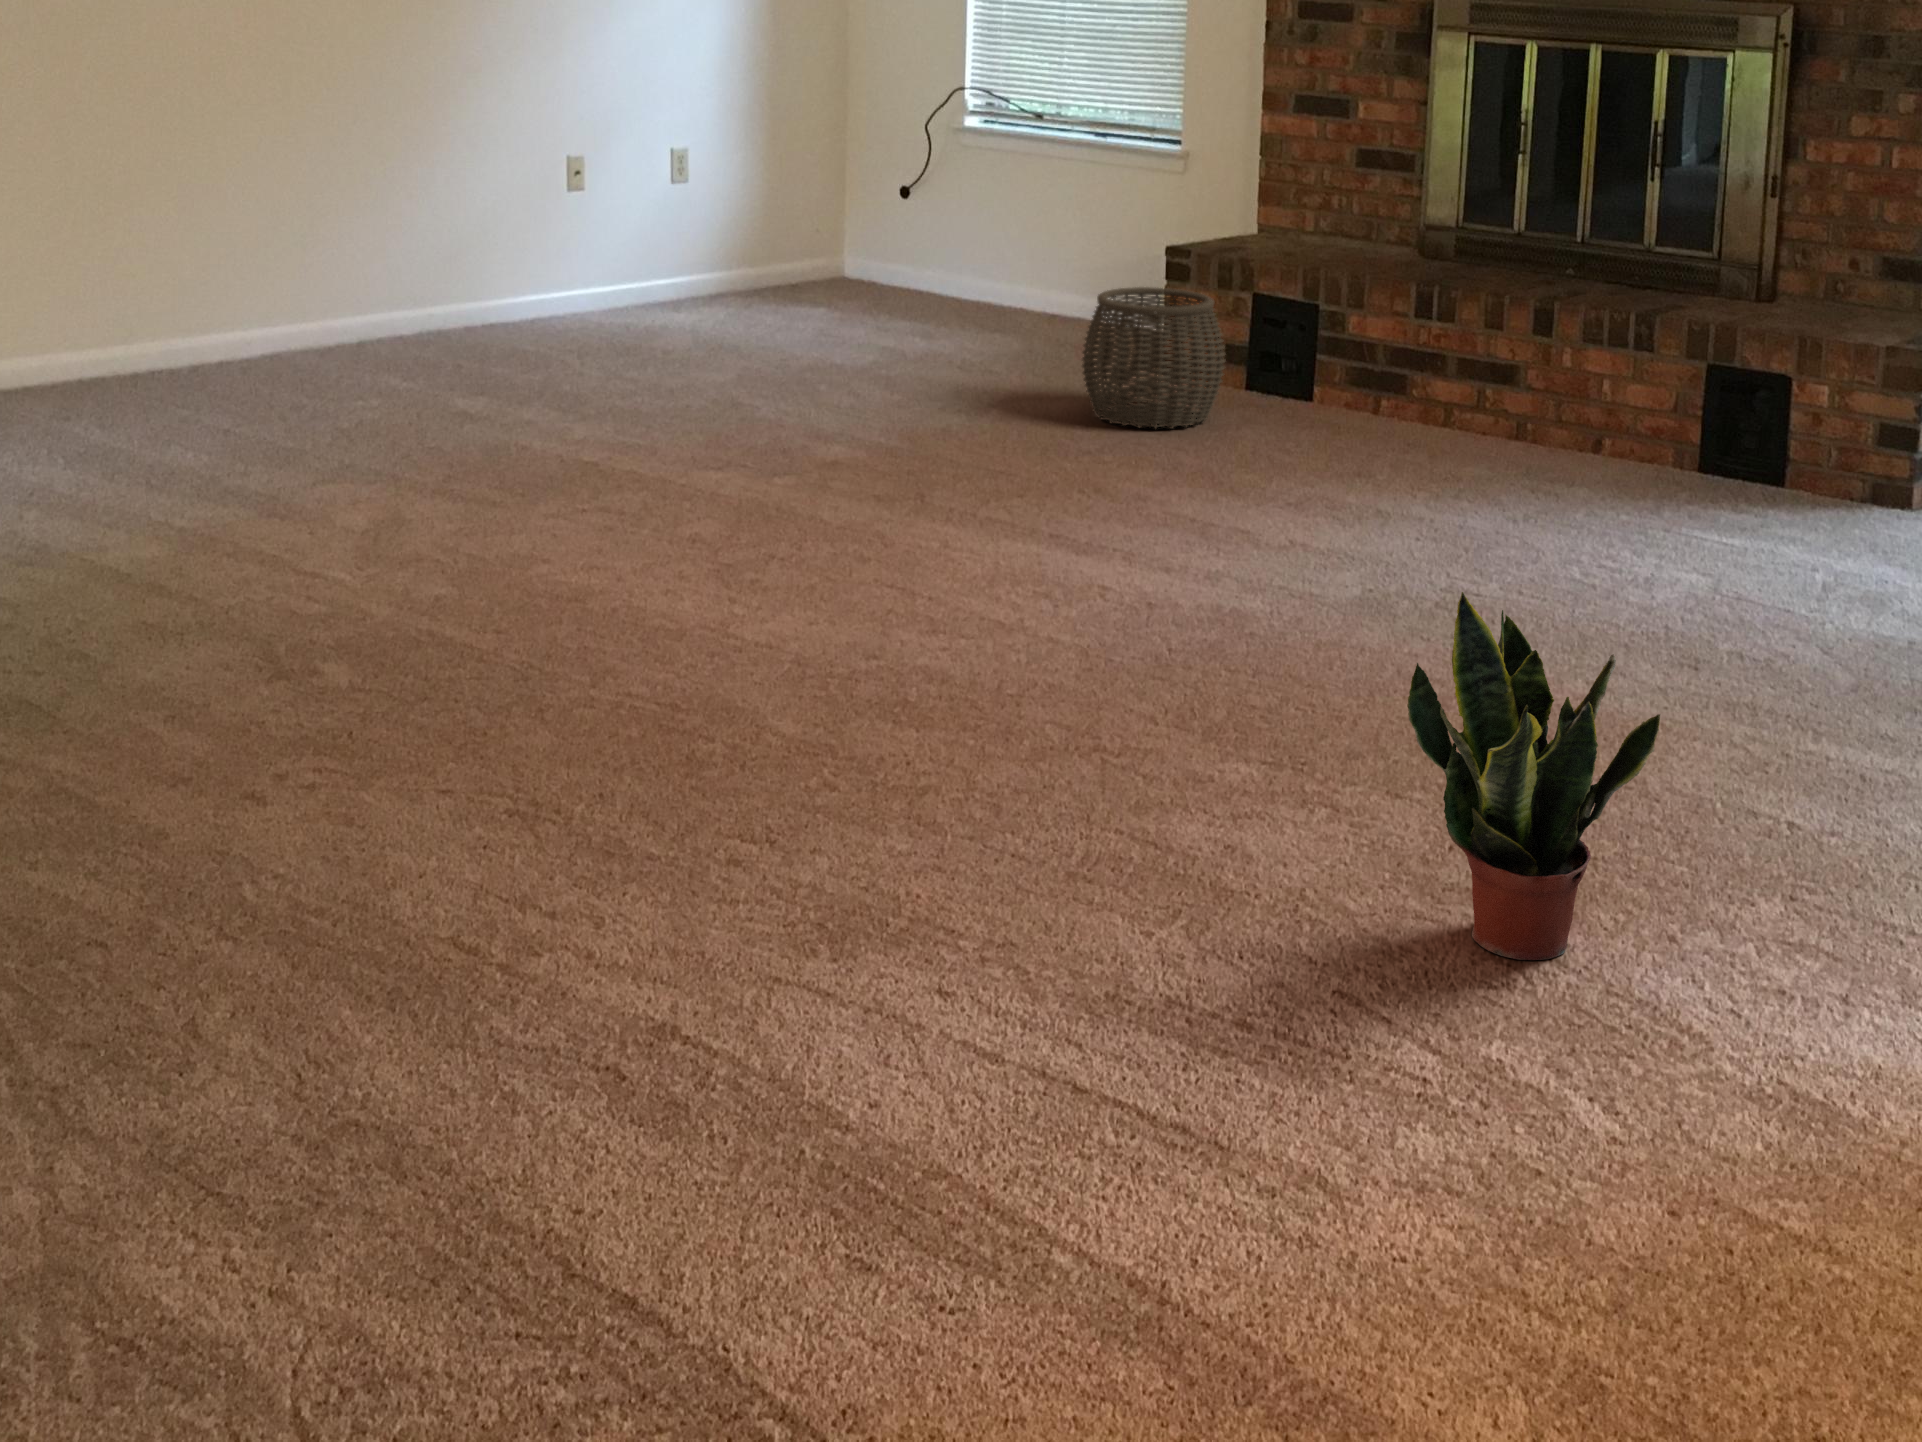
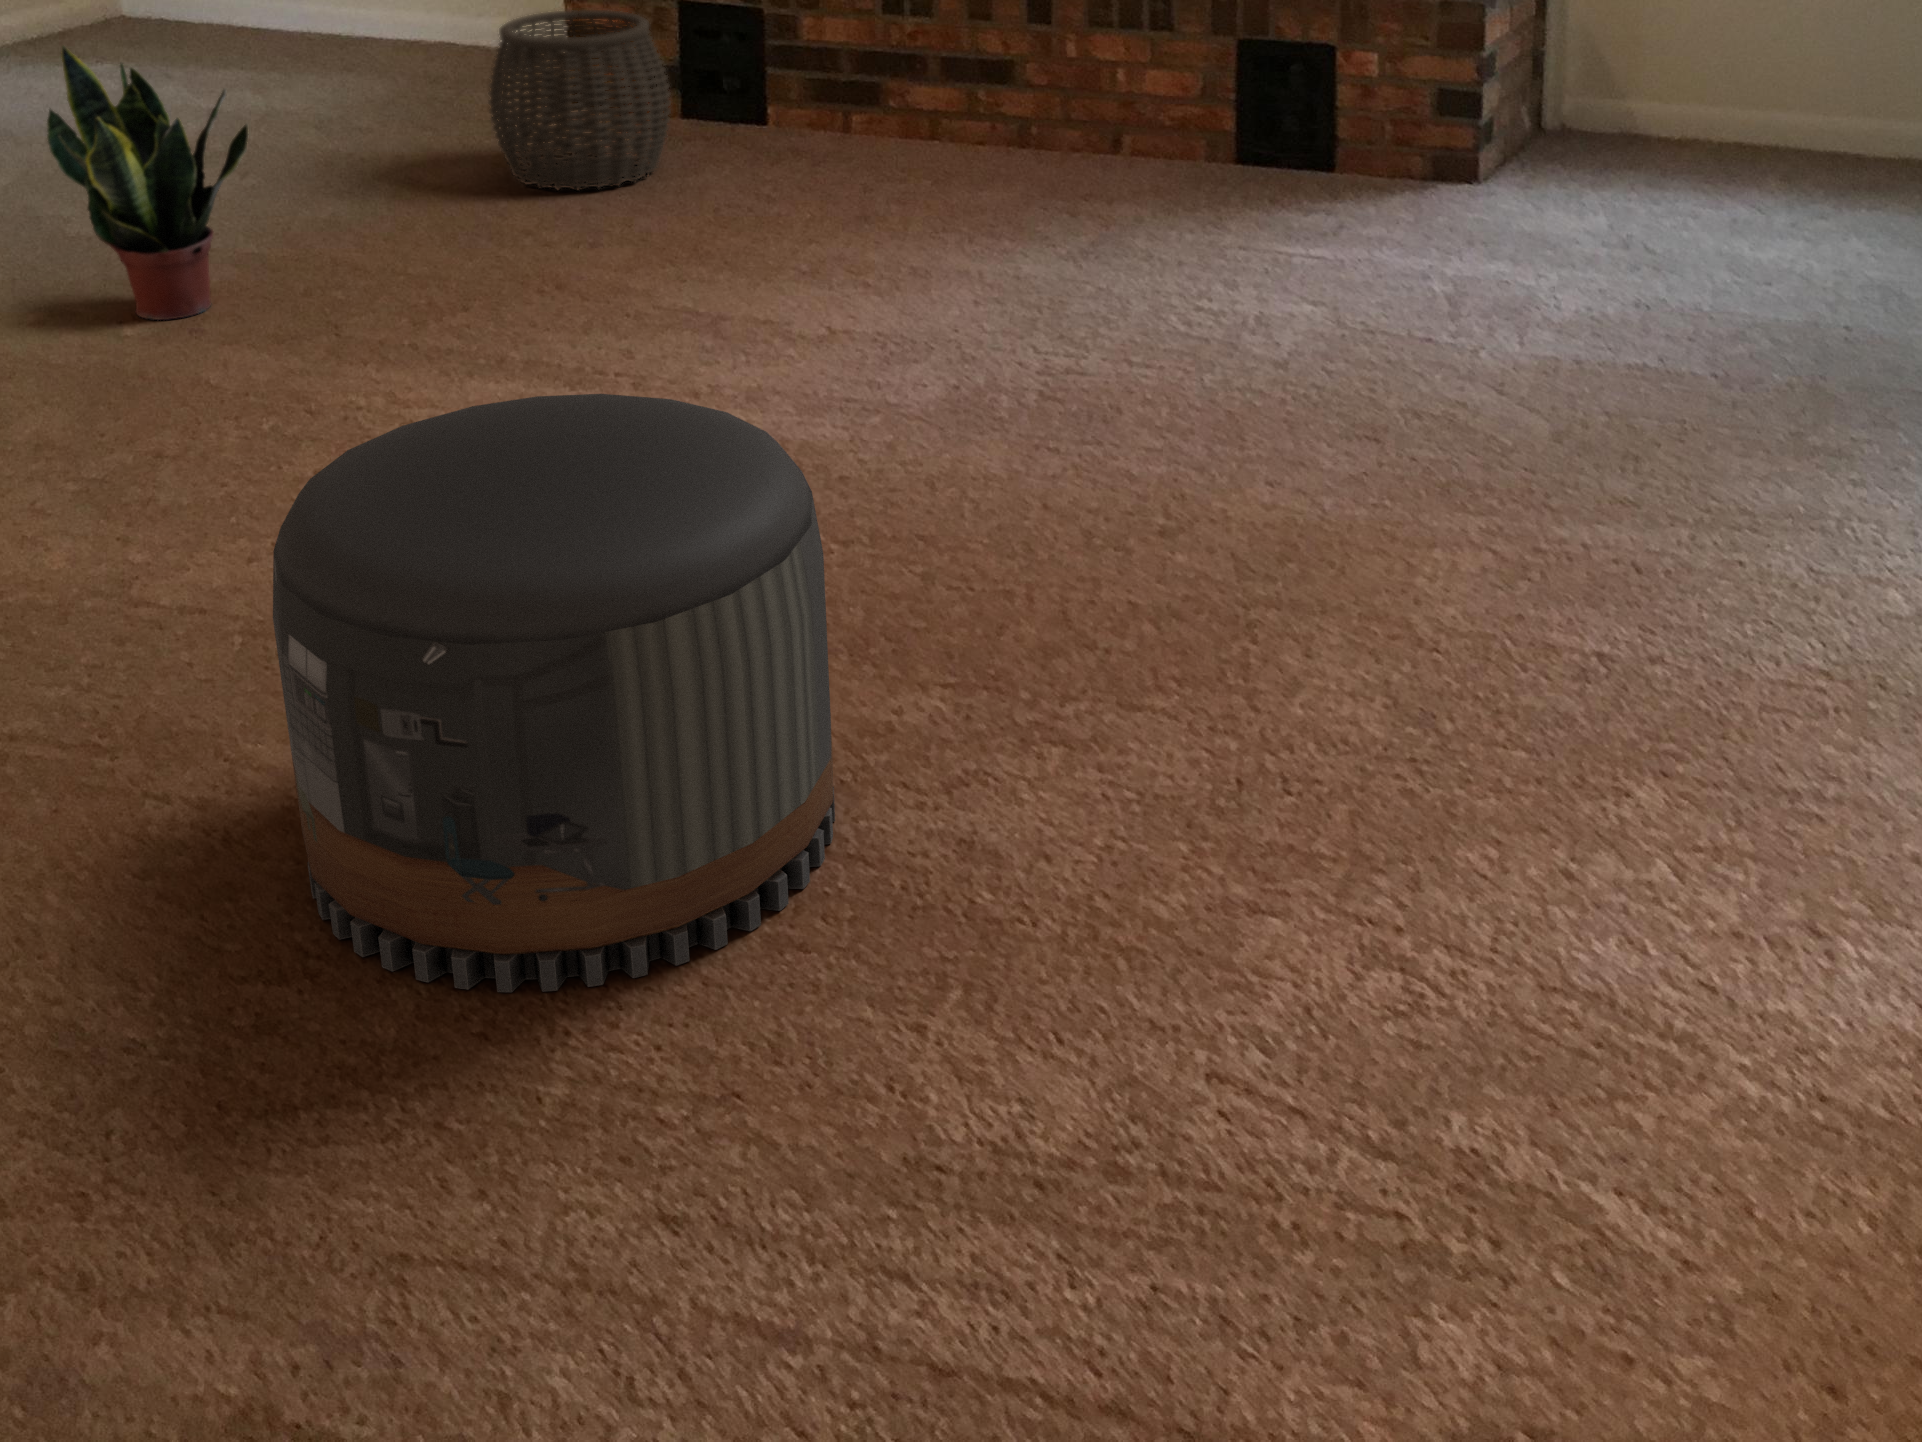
pouf: none [804,497,1167,872] -> present [273,394,835,992]
potted plant: present [1407,592,1660,960] -> present [47,46,249,320]

